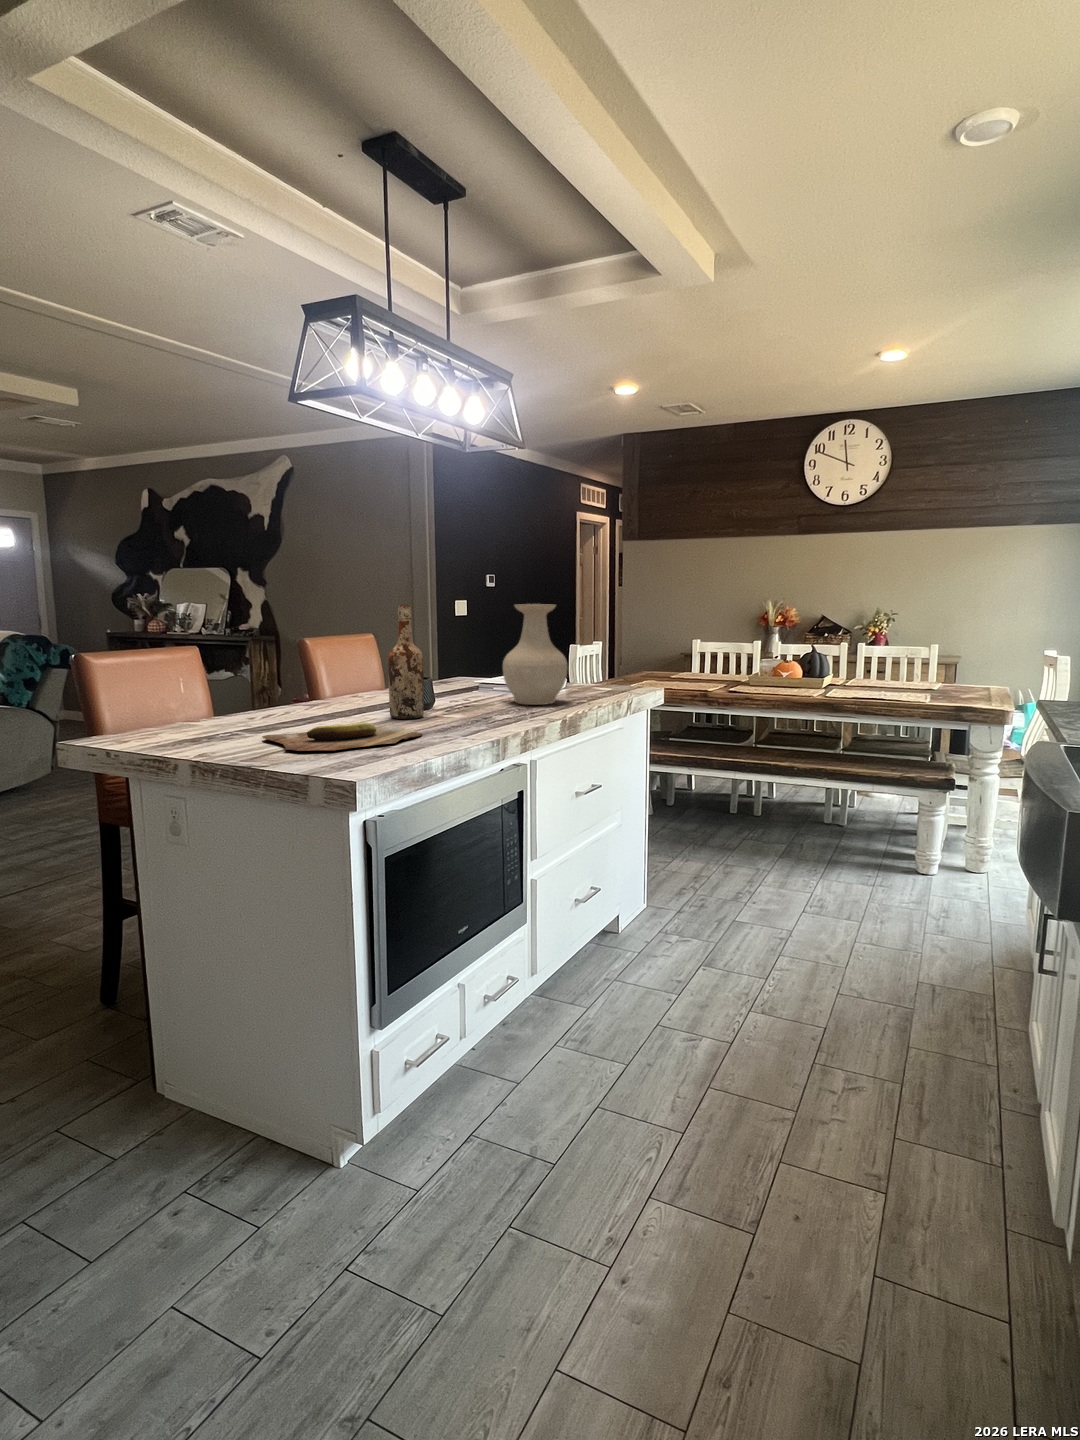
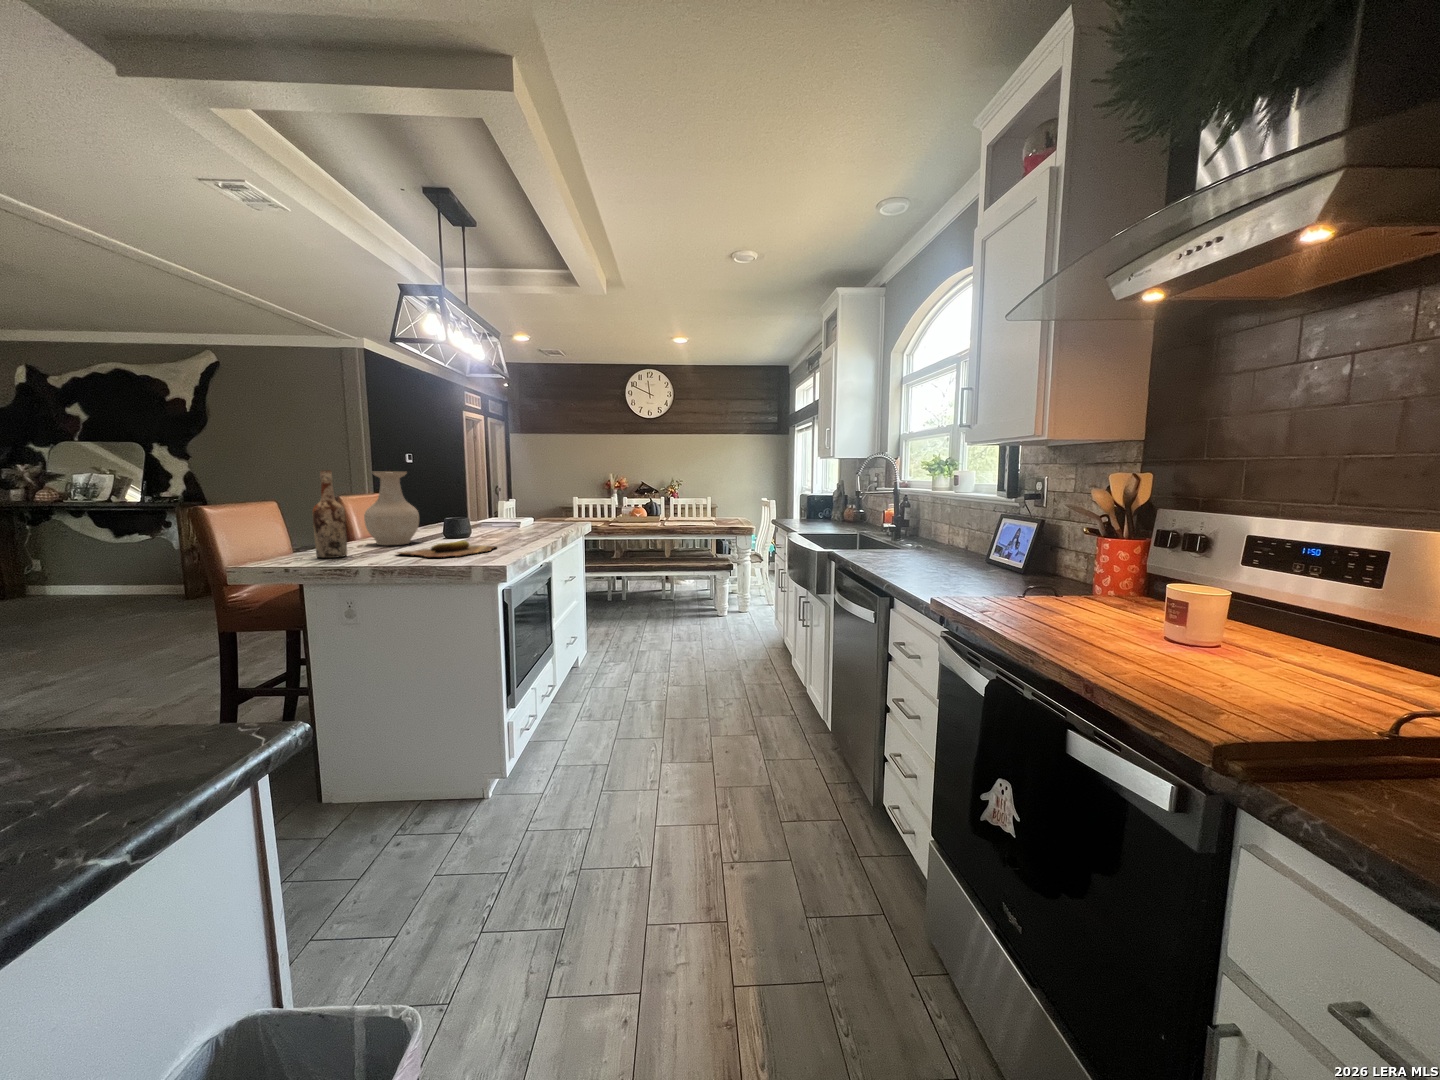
vase: present [503,604,567,705] -> present [364,471,419,545]
wine bottle: present [388,605,424,719] -> present [312,470,347,558]

